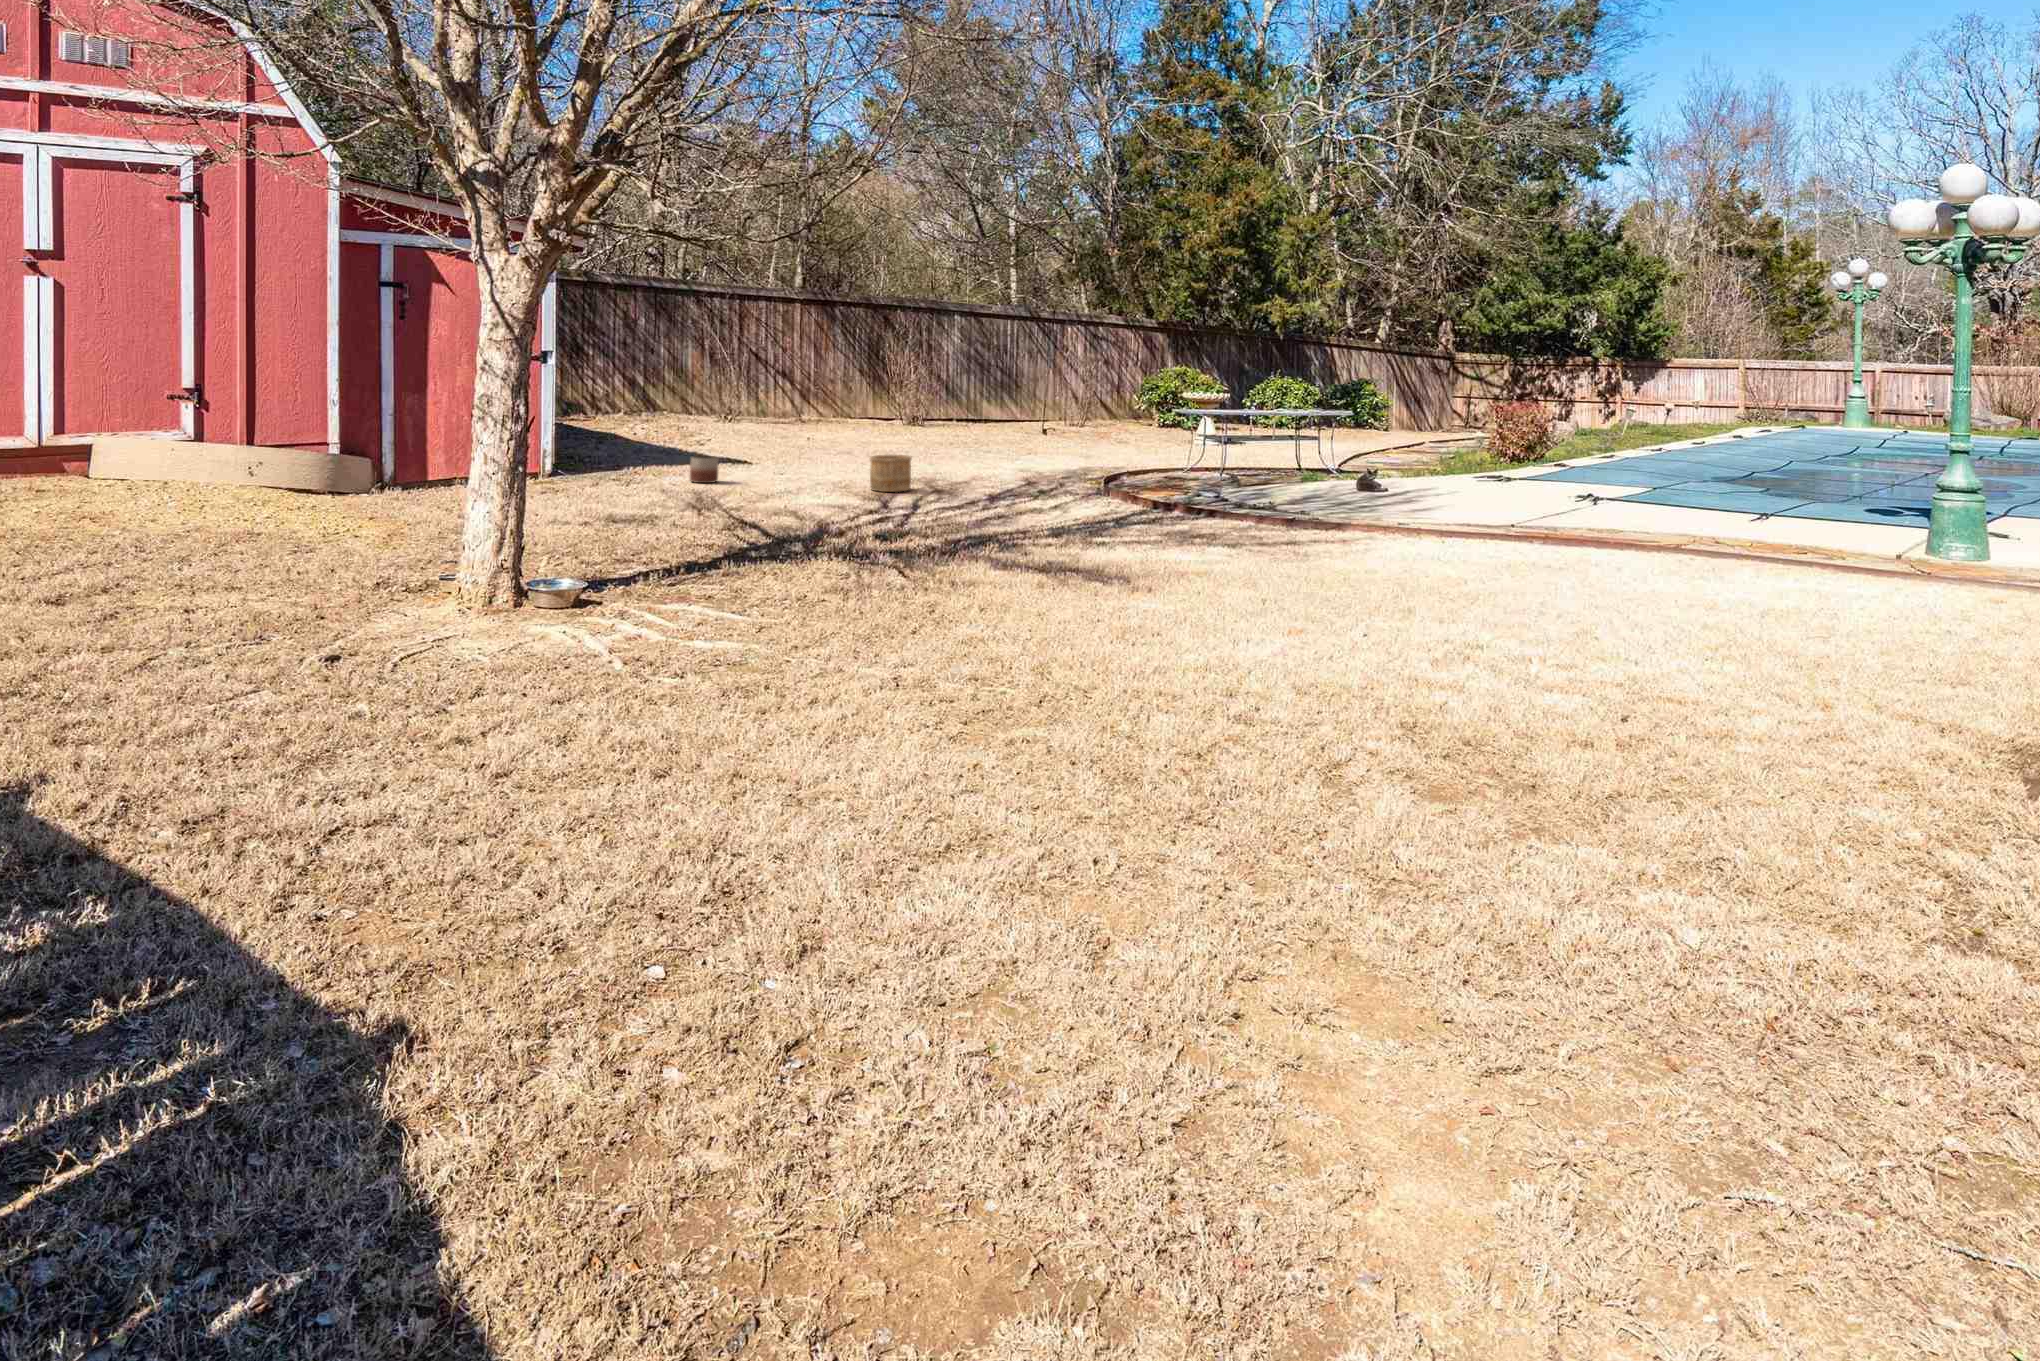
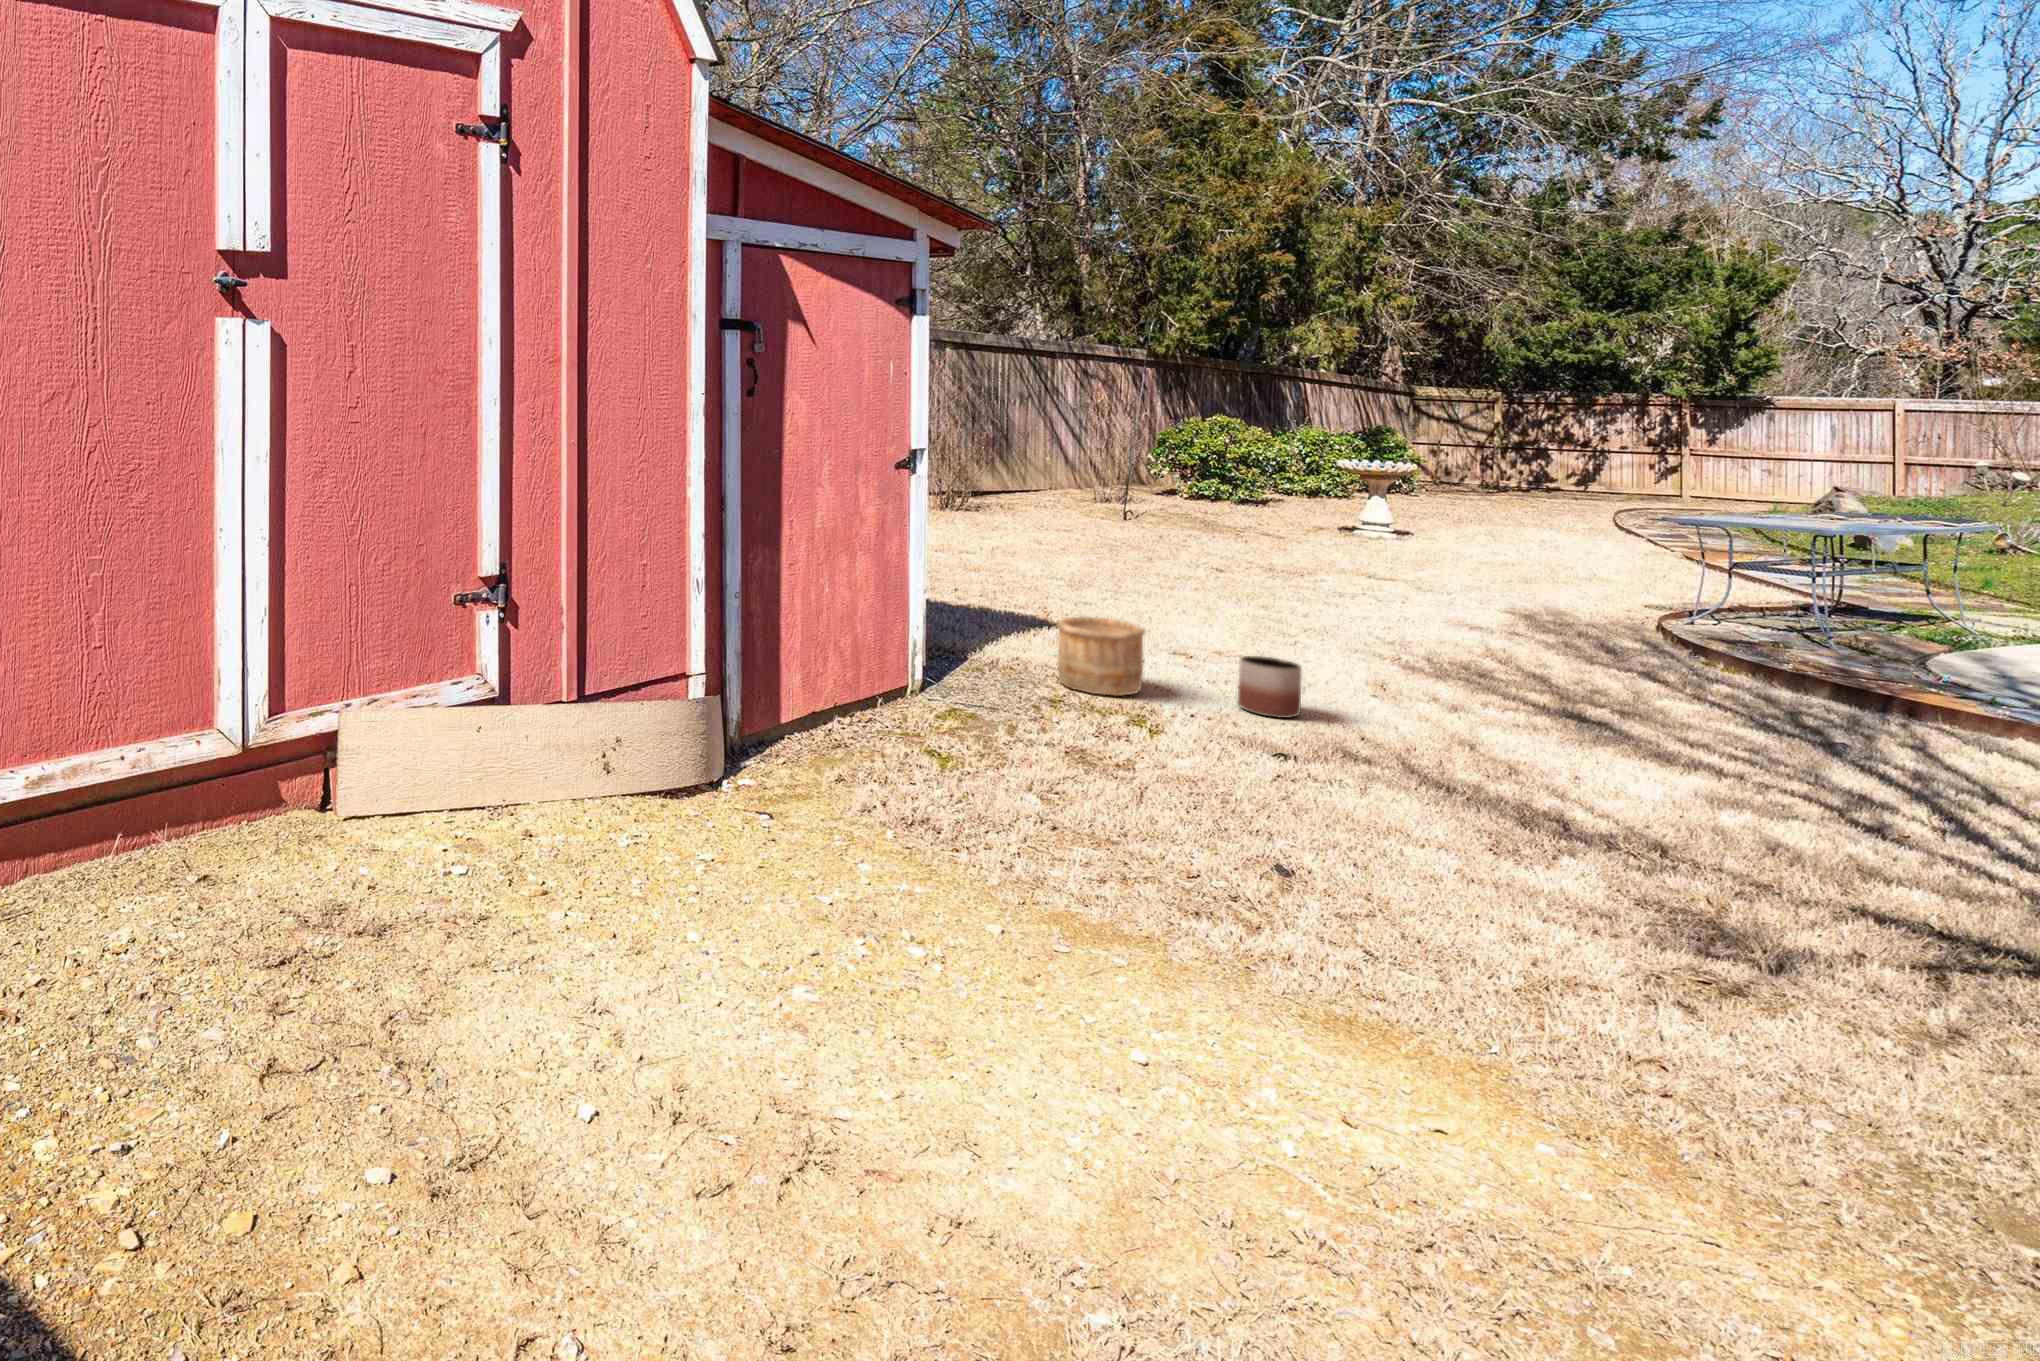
wooden bucket: present [870,455,912,492] -> present [1057,617,1145,696]

